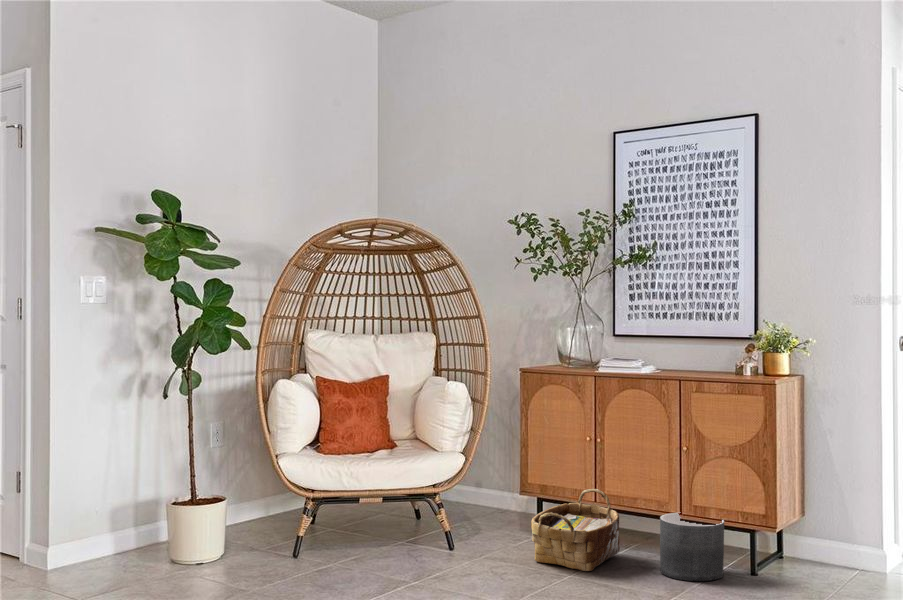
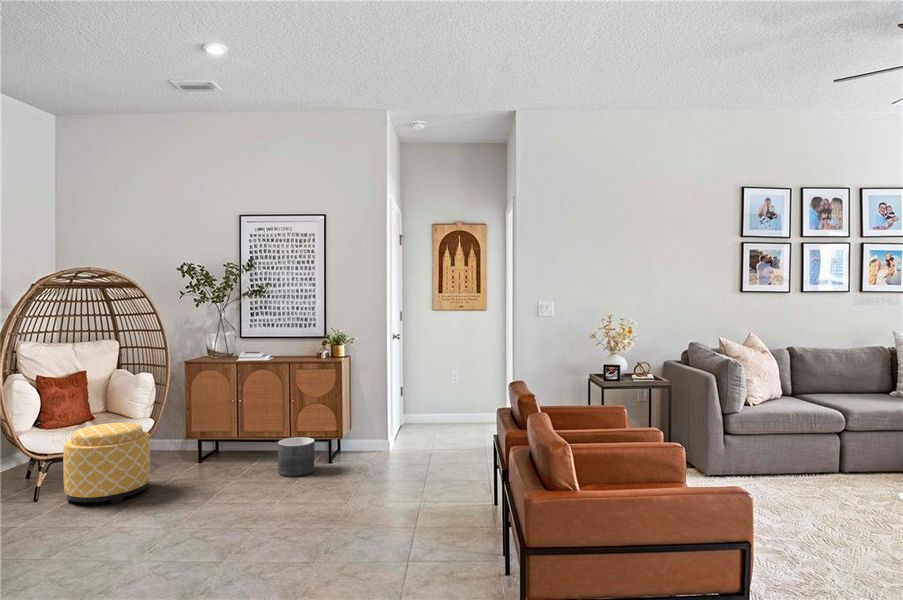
ottoman: none [350,454,462,574] -> present [63,423,150,504]
woven basket: present [531,489,620,571] -> none [198,430,253,481]

